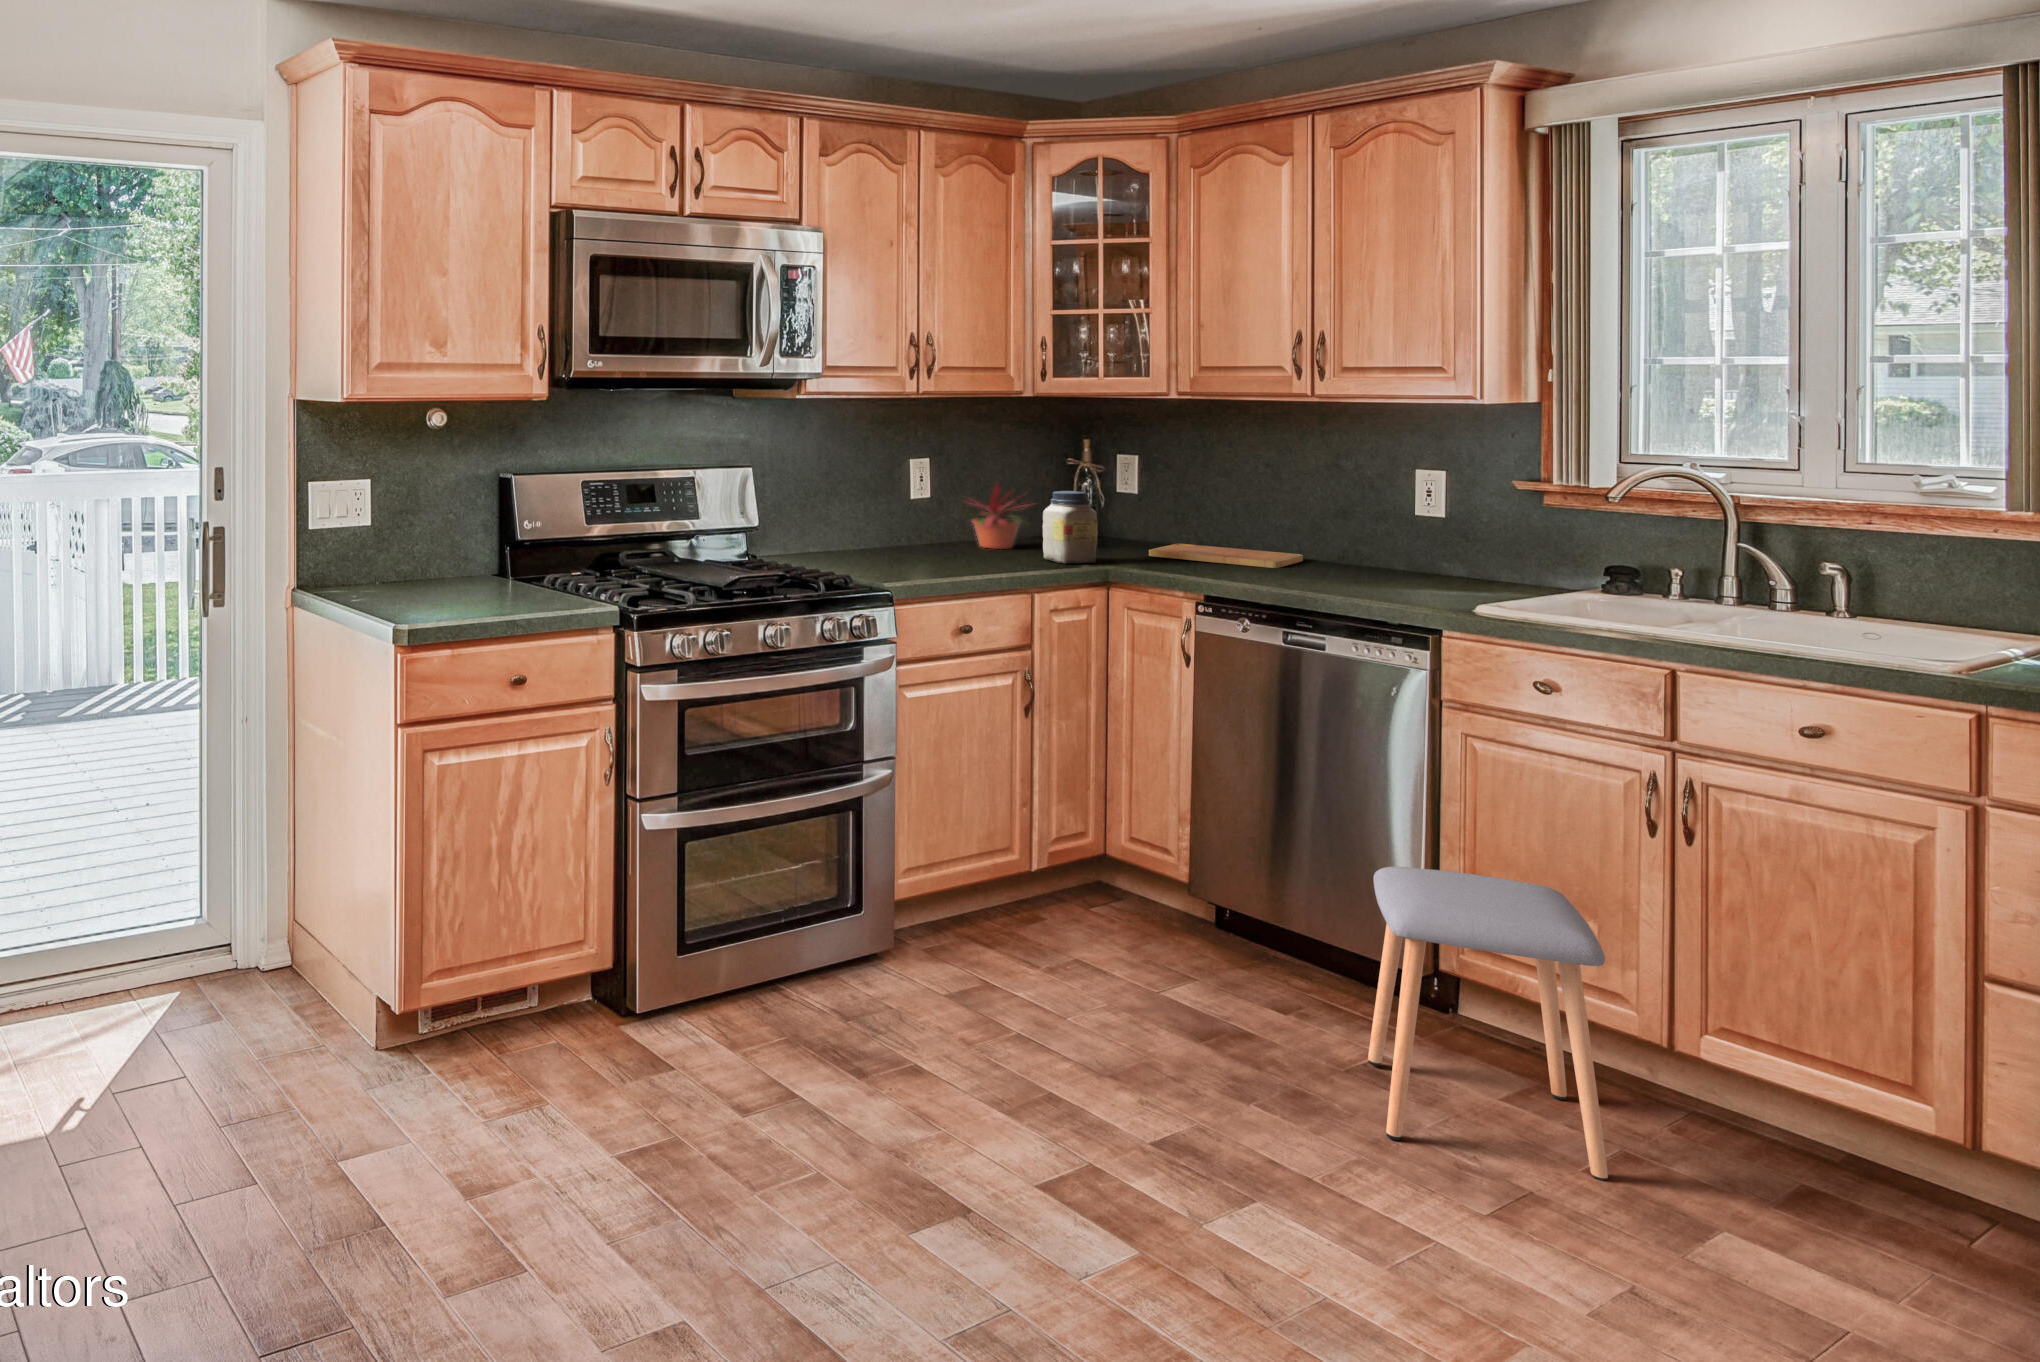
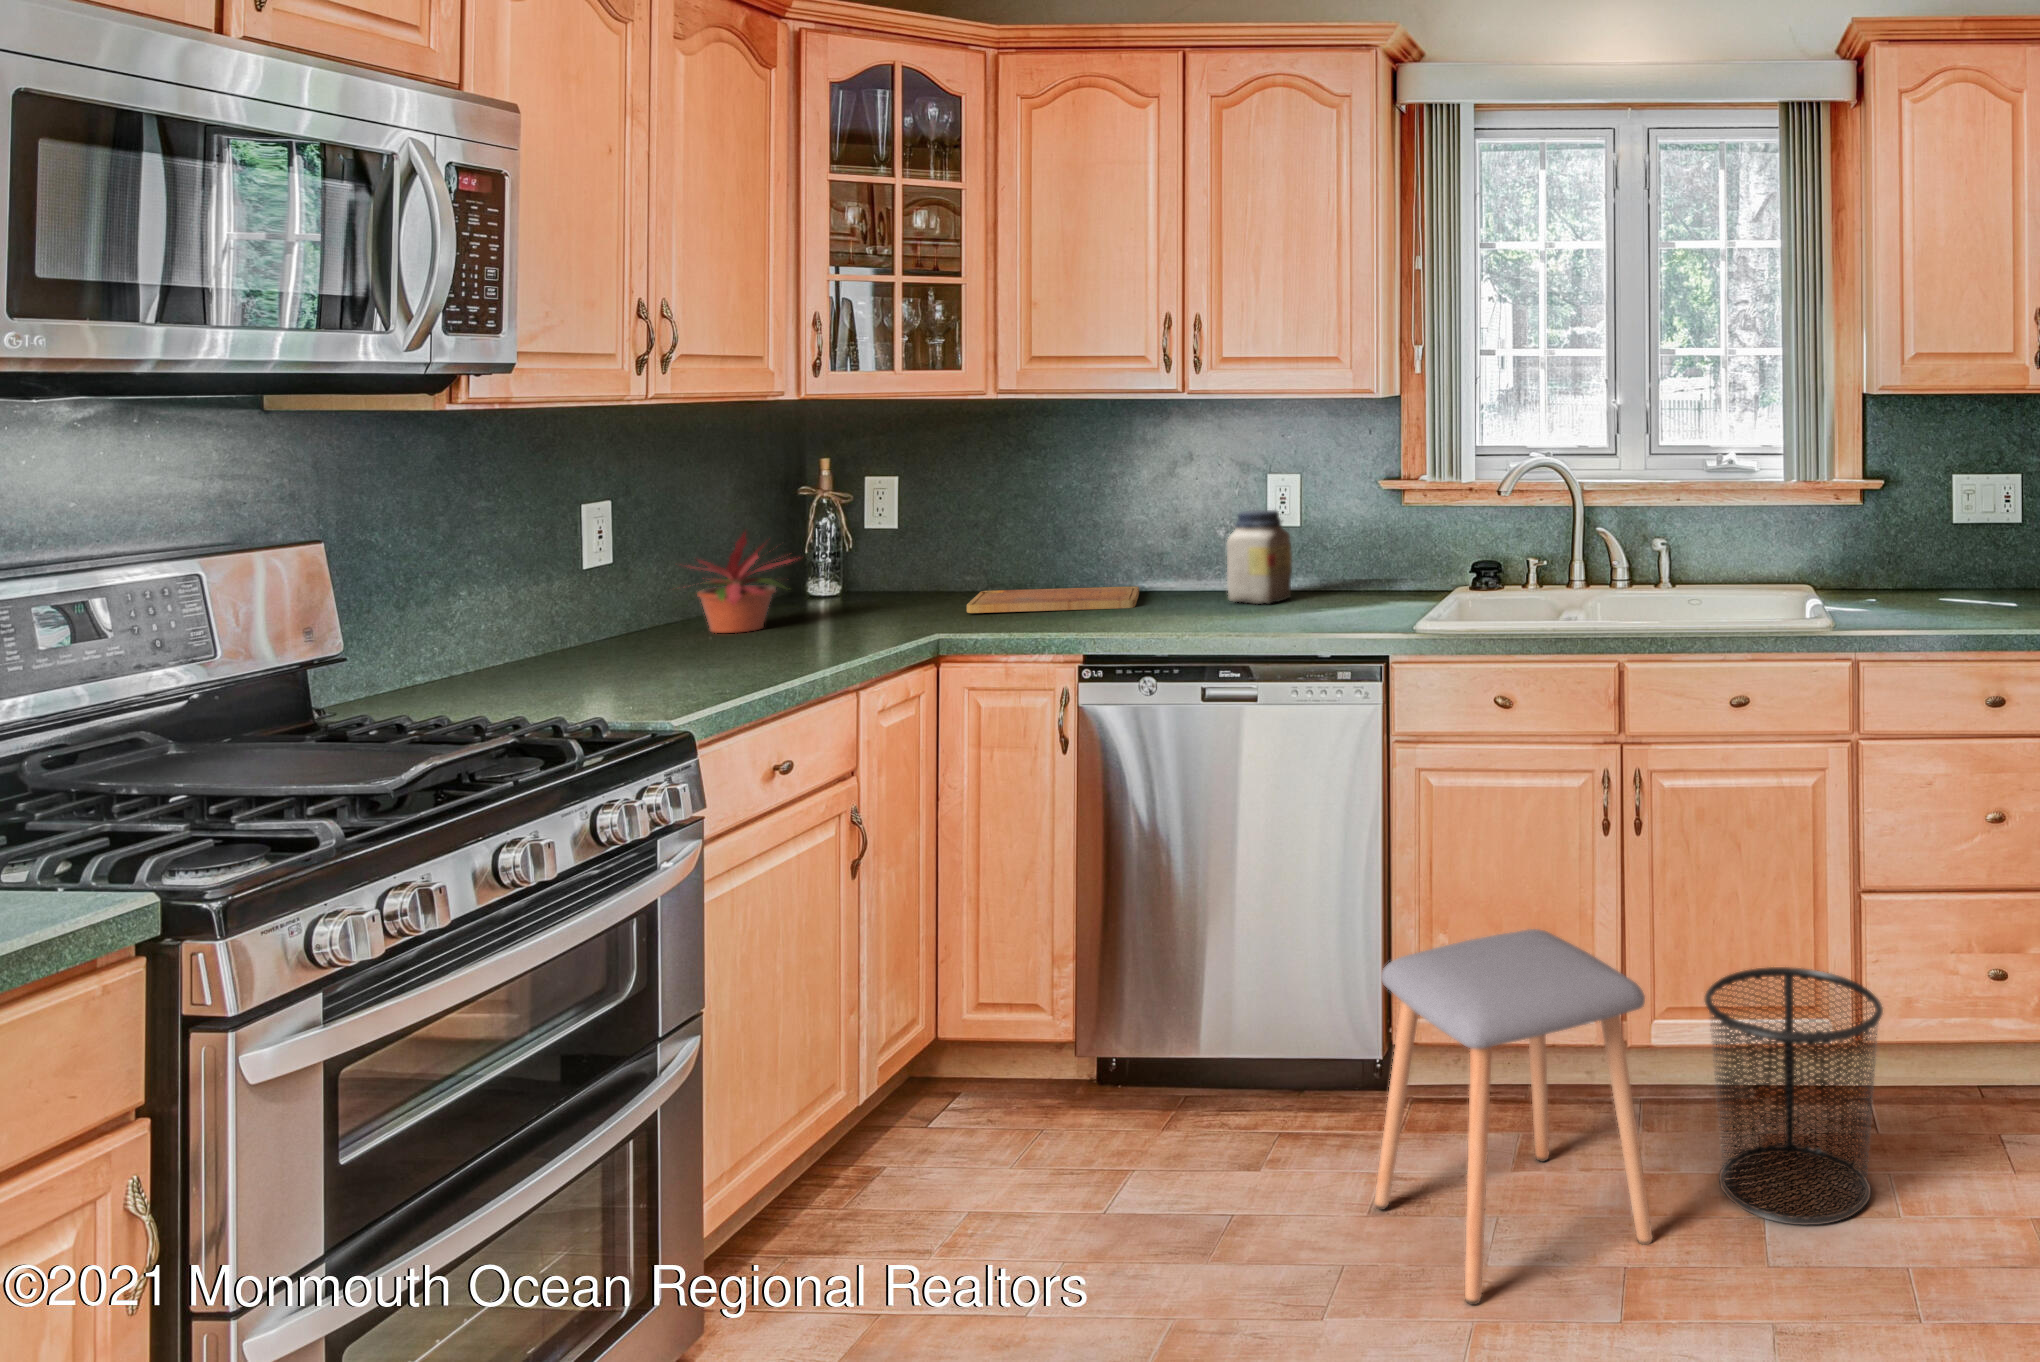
jar: present [1043,491,1097,564] -> present [1227,510,1292,604]
waste bin: none [1709,992,1947,1264] -> present [1705,967,1883,1225]

